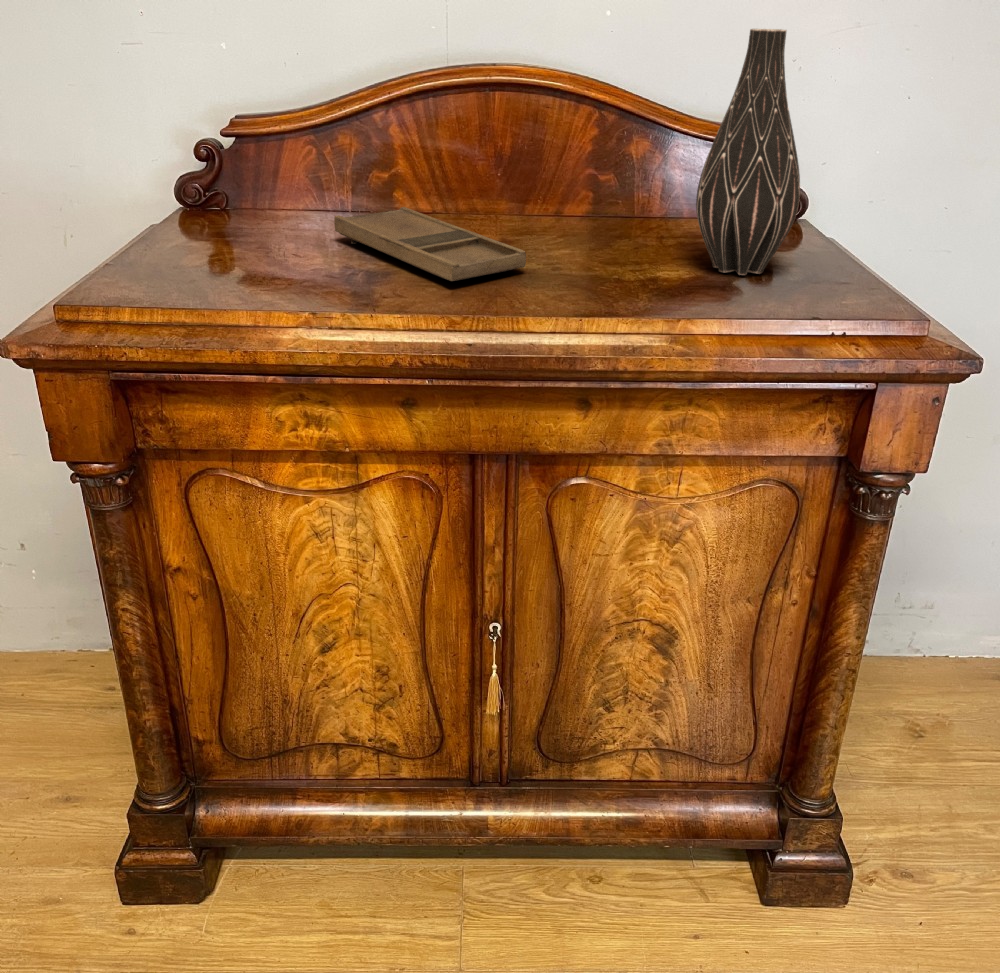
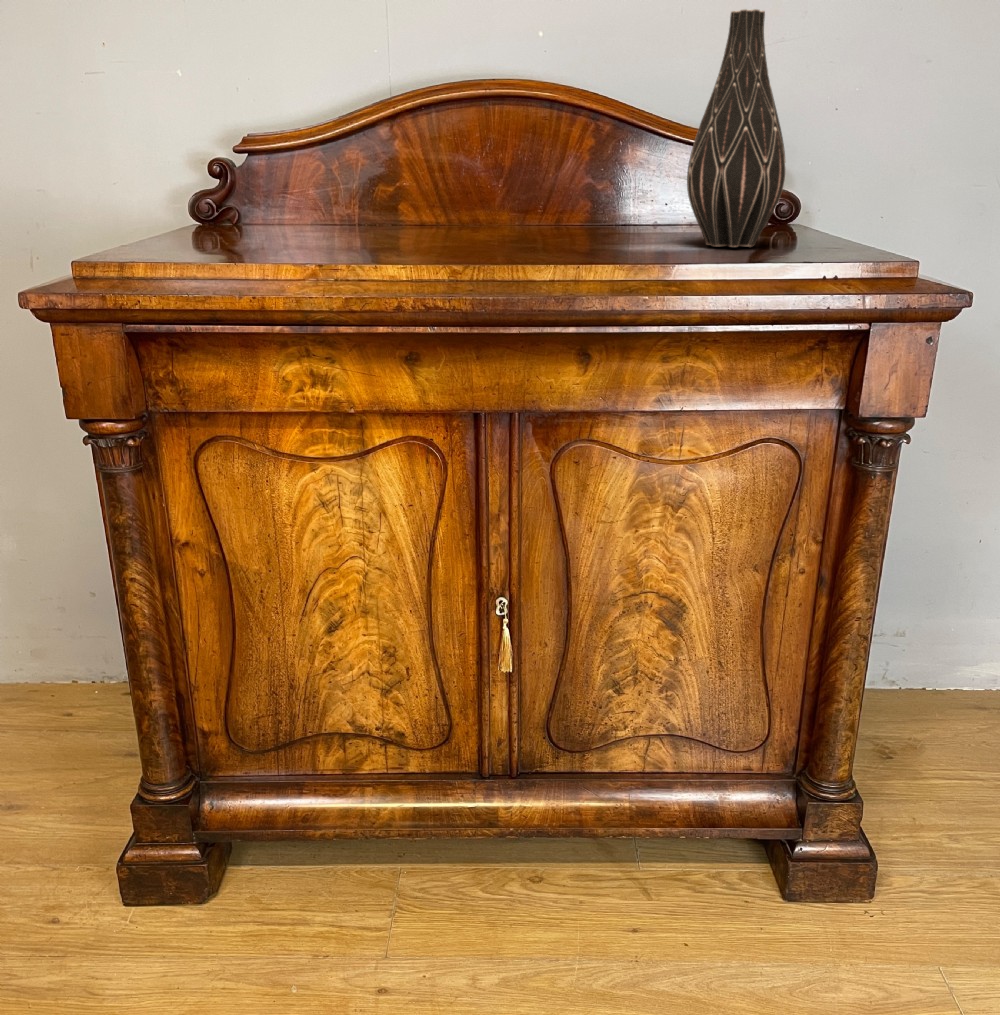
tray: present [334,207,526,281] -> none [343,210,525,249]

